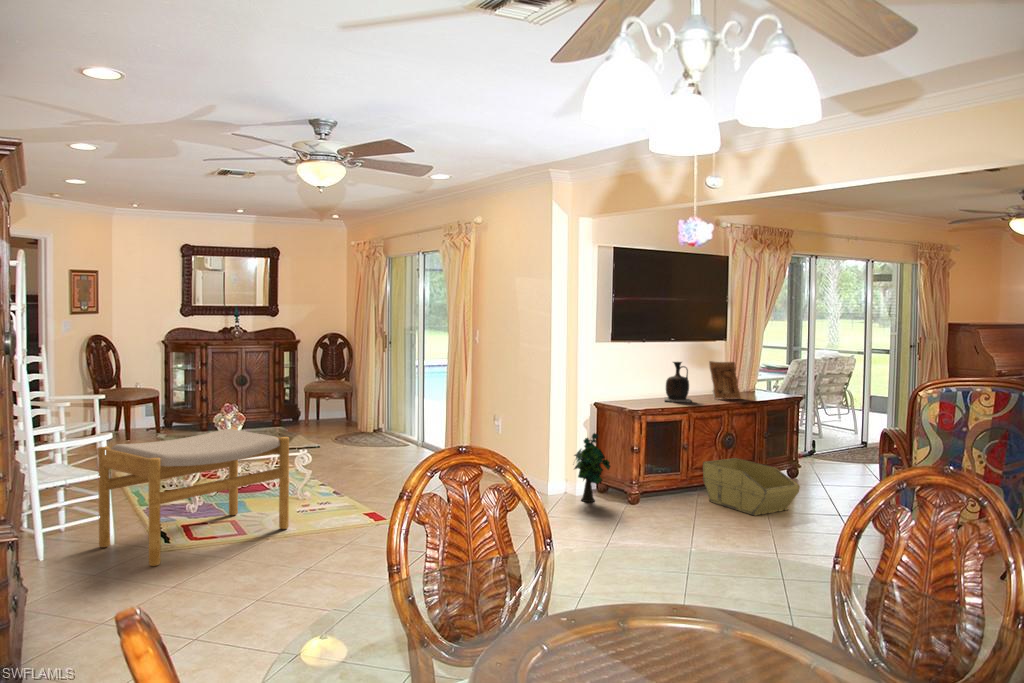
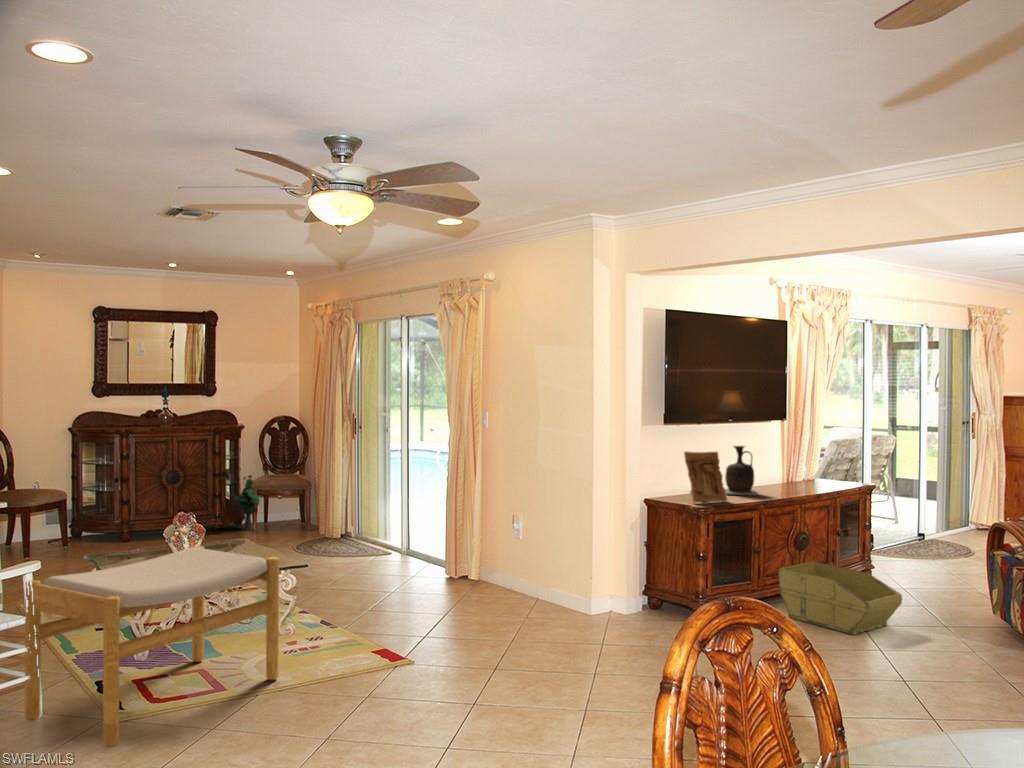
picture frame: present [709,361,741,399] -> present [684,452,727,503]
decorative plant: present [574,433,610,502] -> present [234,475,260,531]

